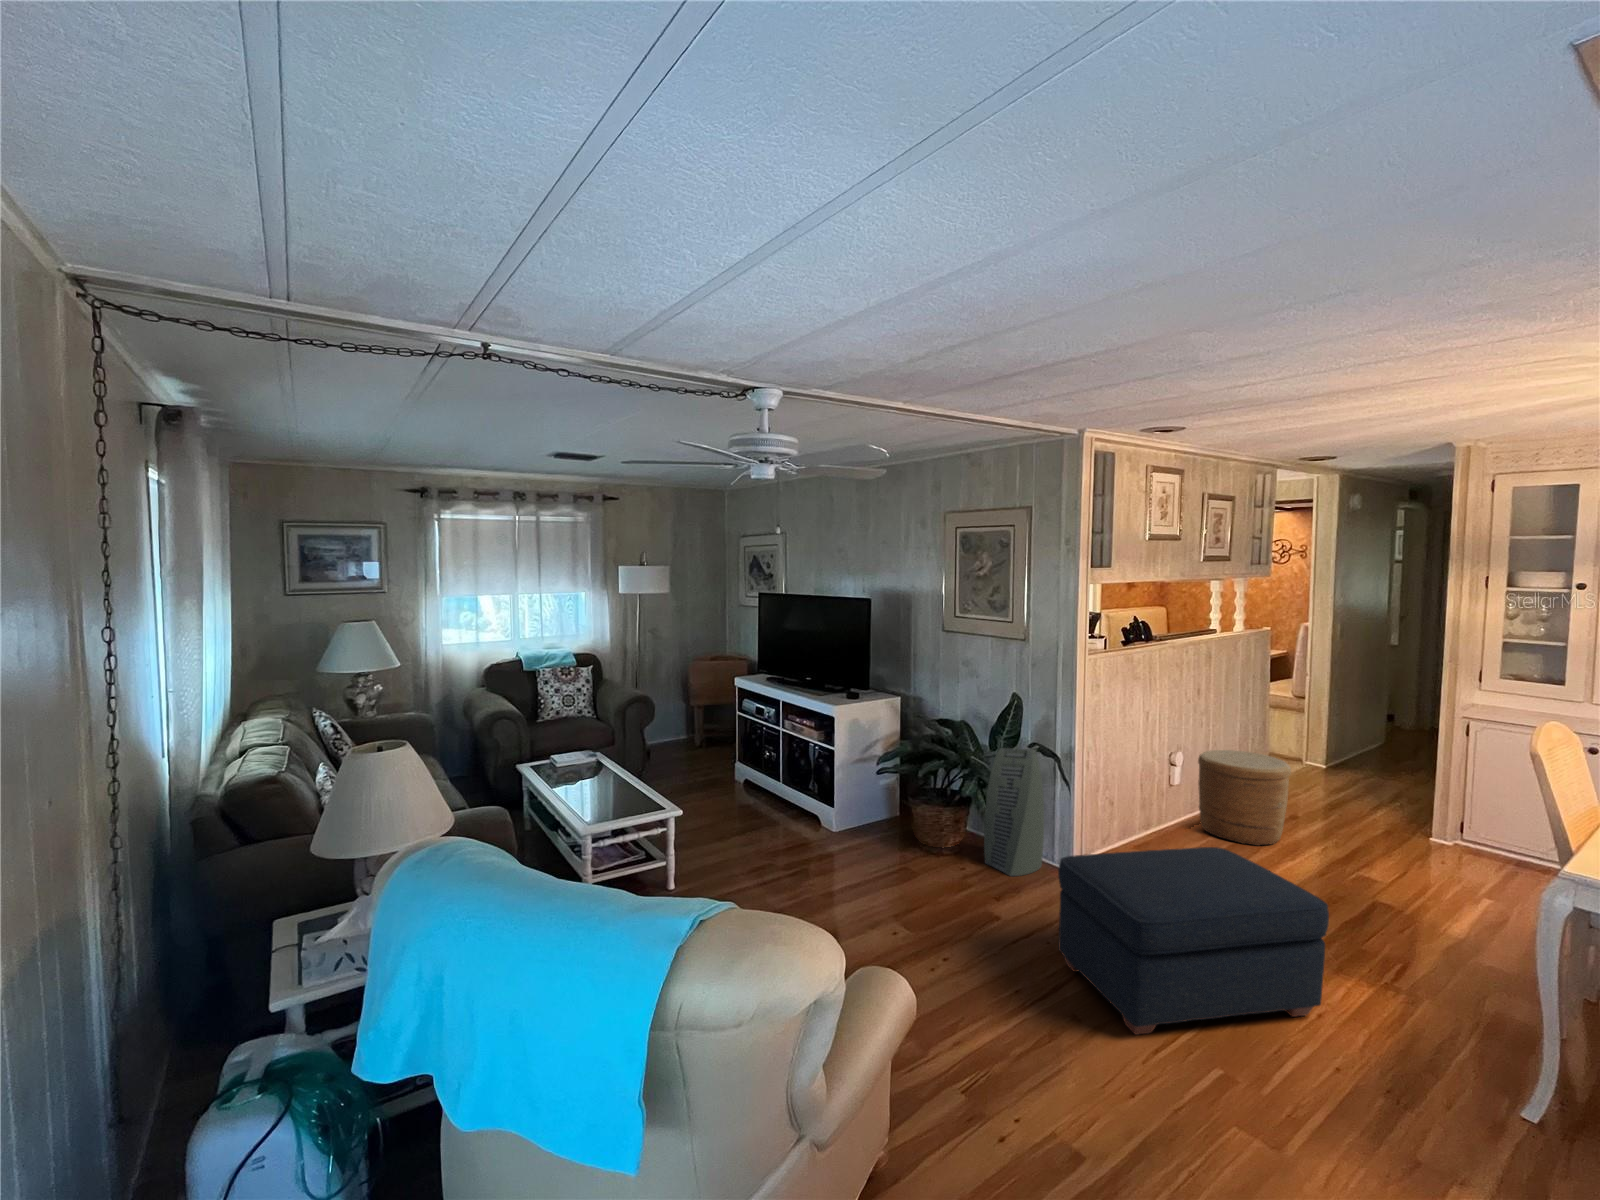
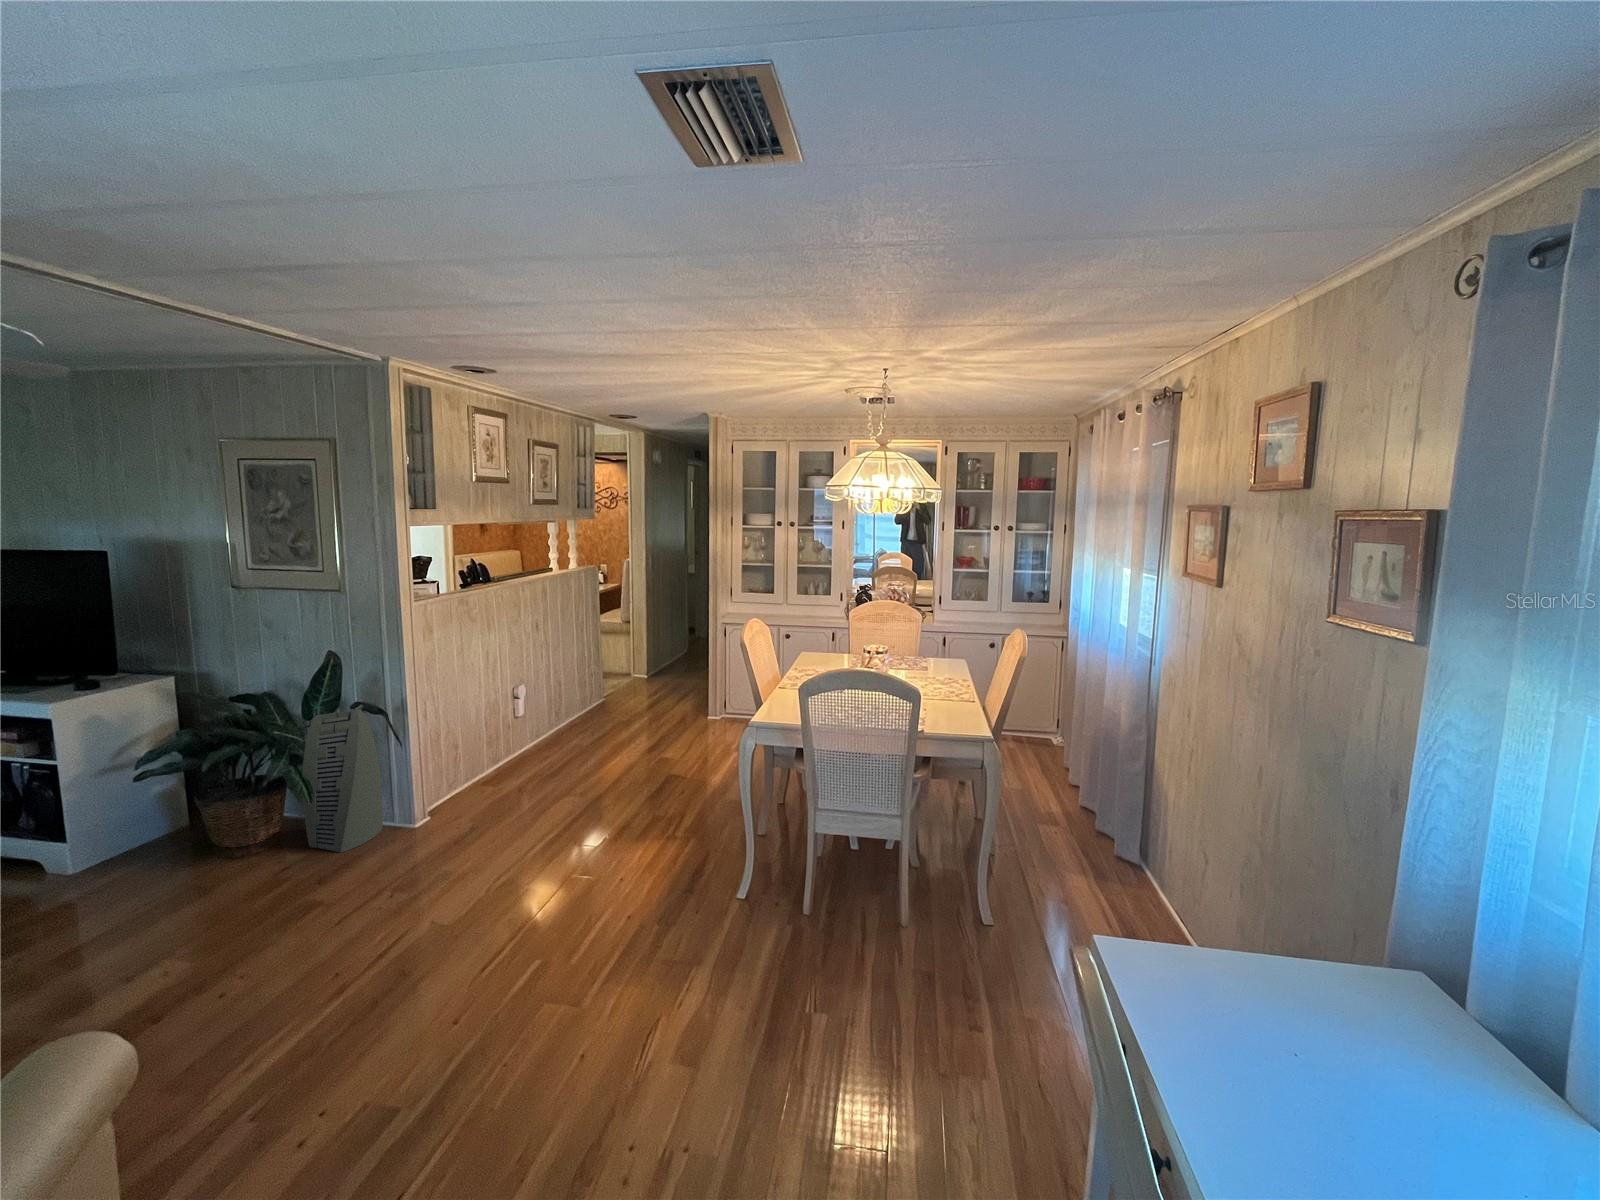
woven basket: present [1198,750,1291,846] -> none [543,670,616,750]
ottoman: present [1058,847,1329,1035] -> none [377,766,629,979]

